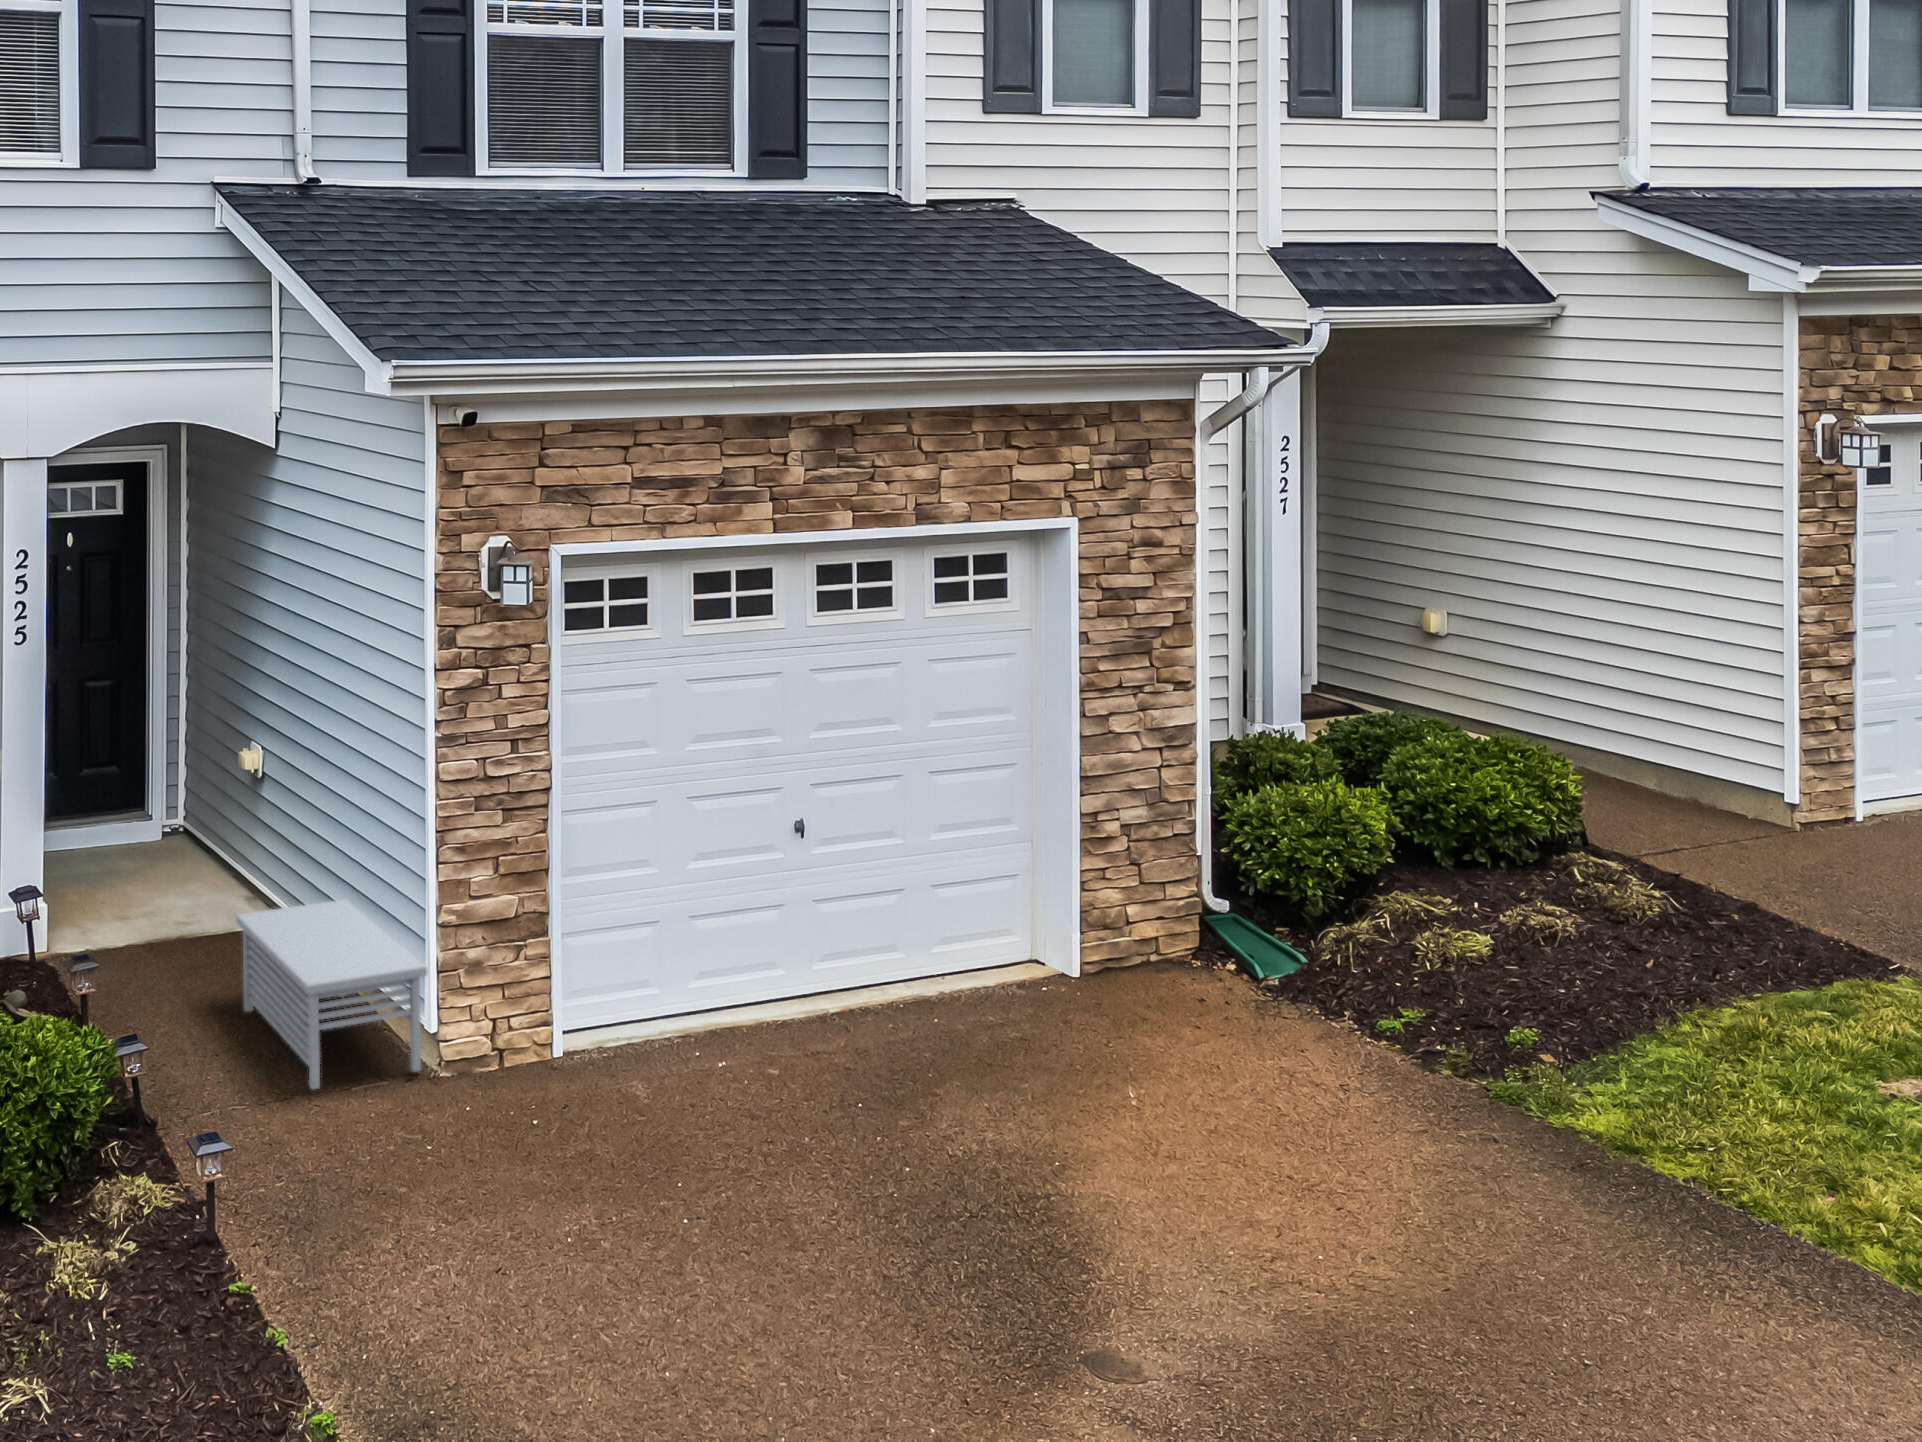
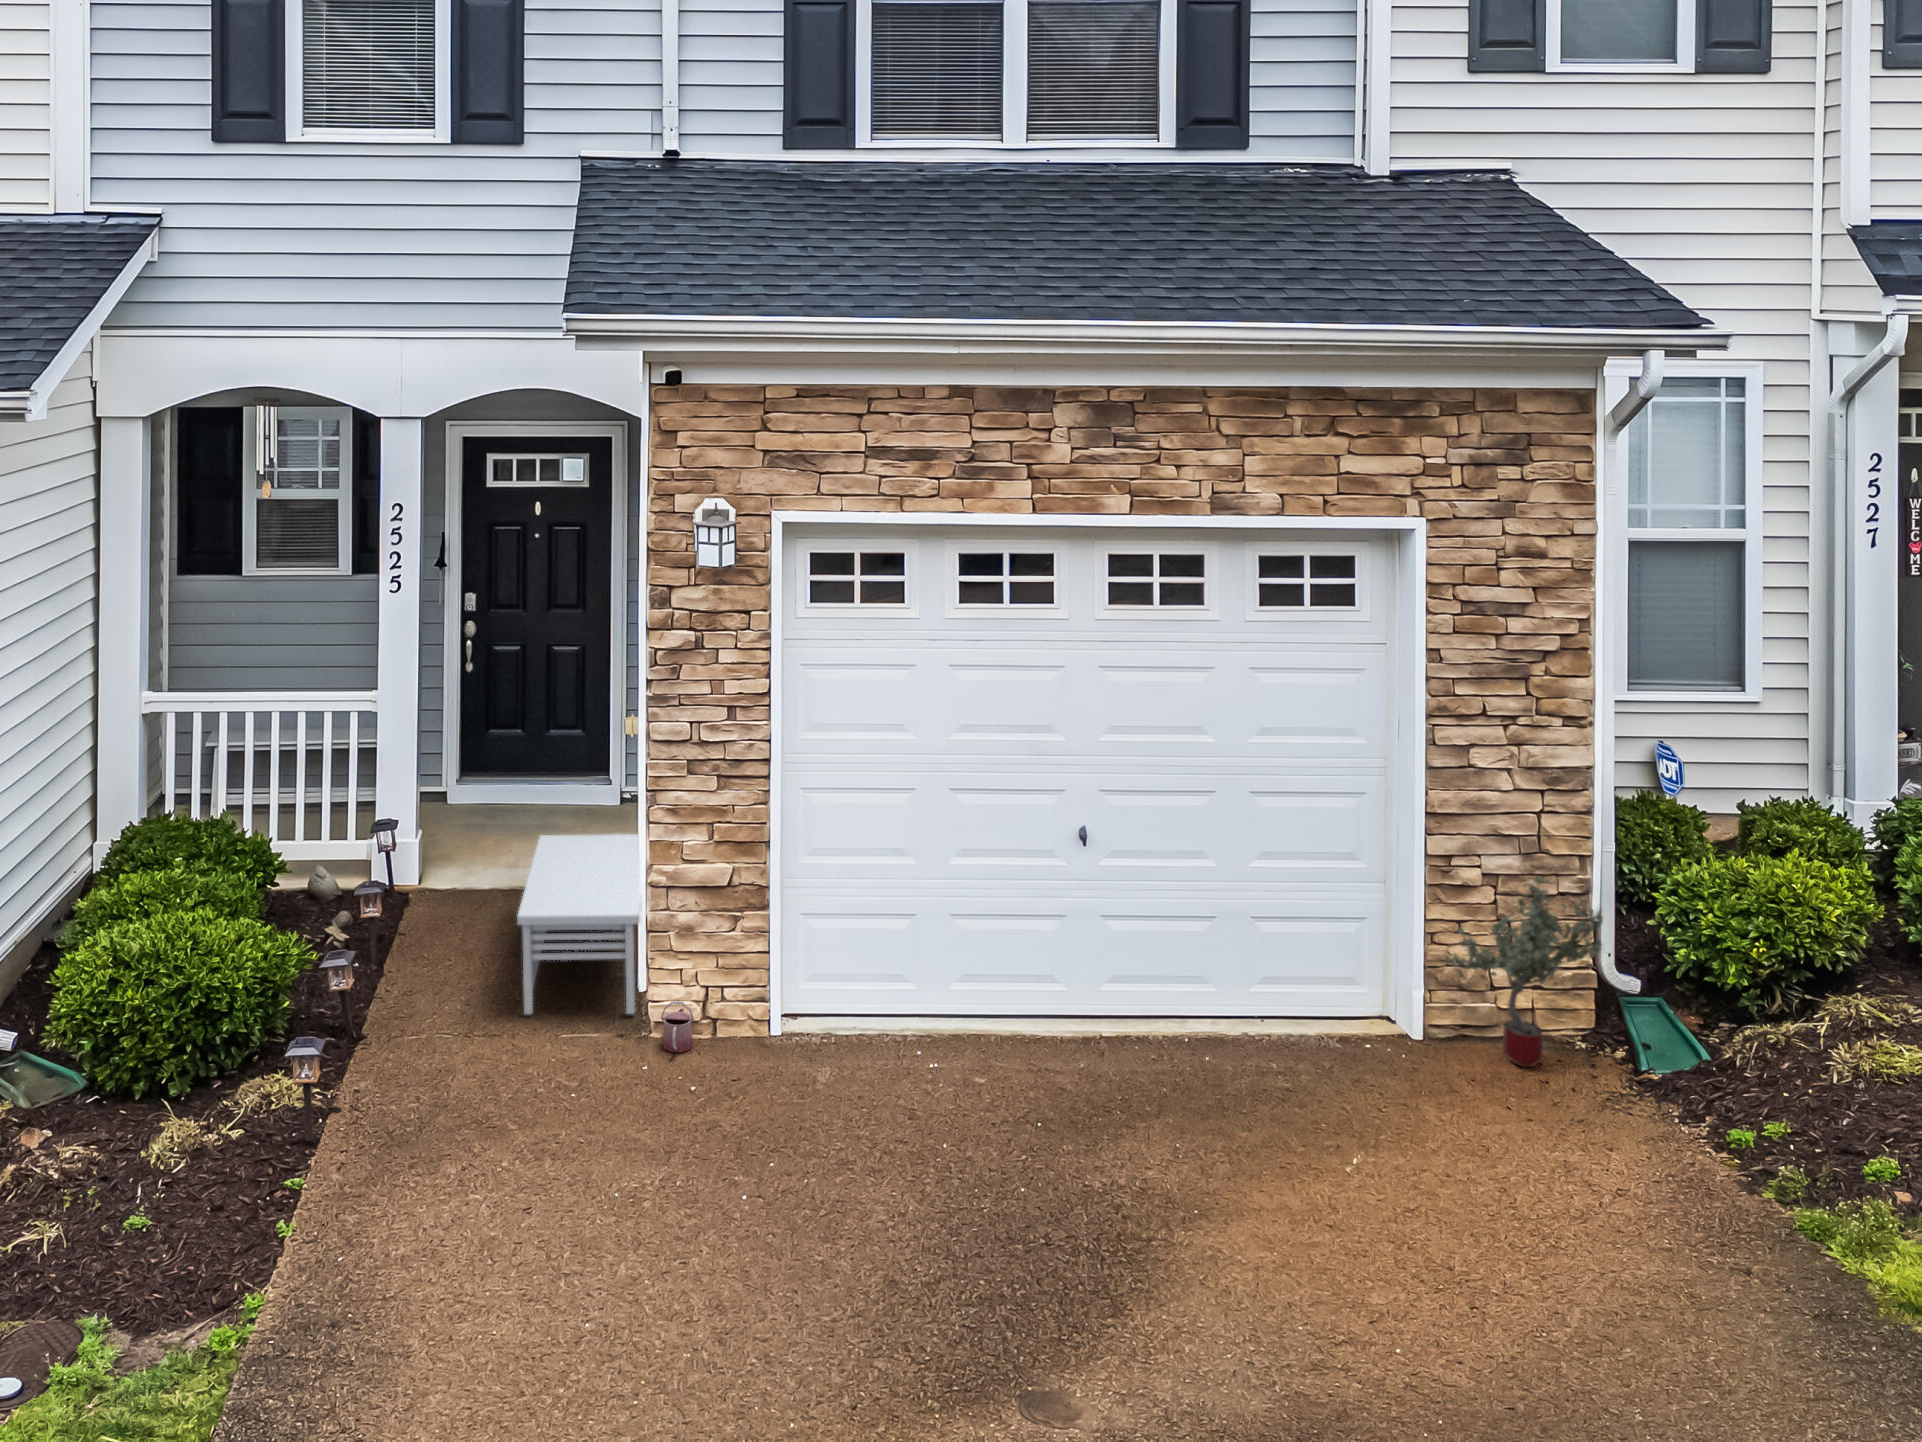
potted tree: none [1111,819,1227,984] -> present [1445,876,1603,1067]
watering can: none [469,1041,502,1096] -> present [661,1001,694,1052]

